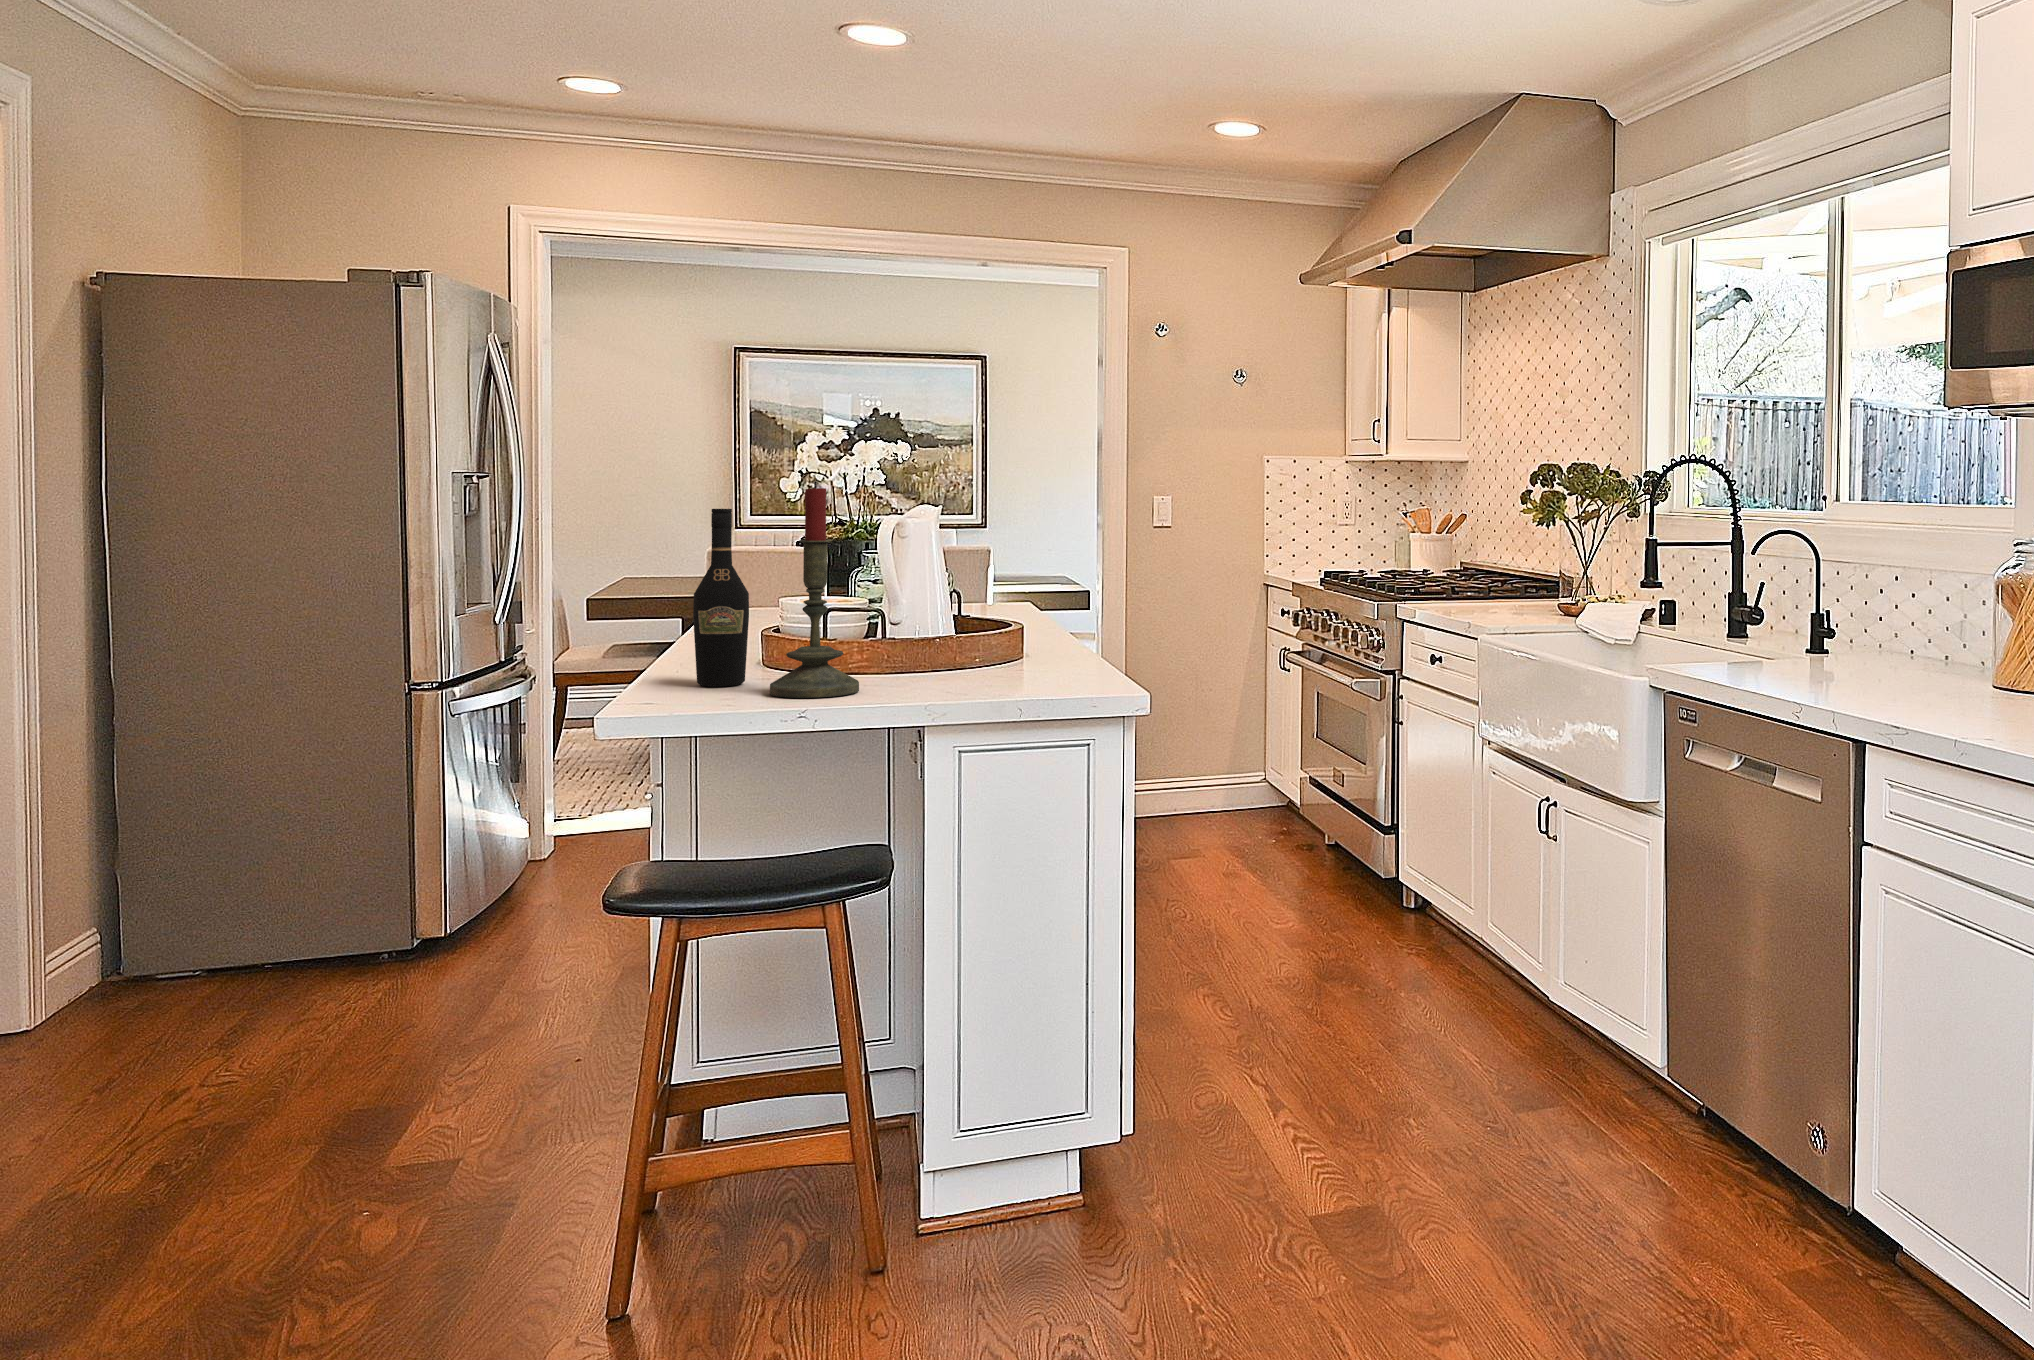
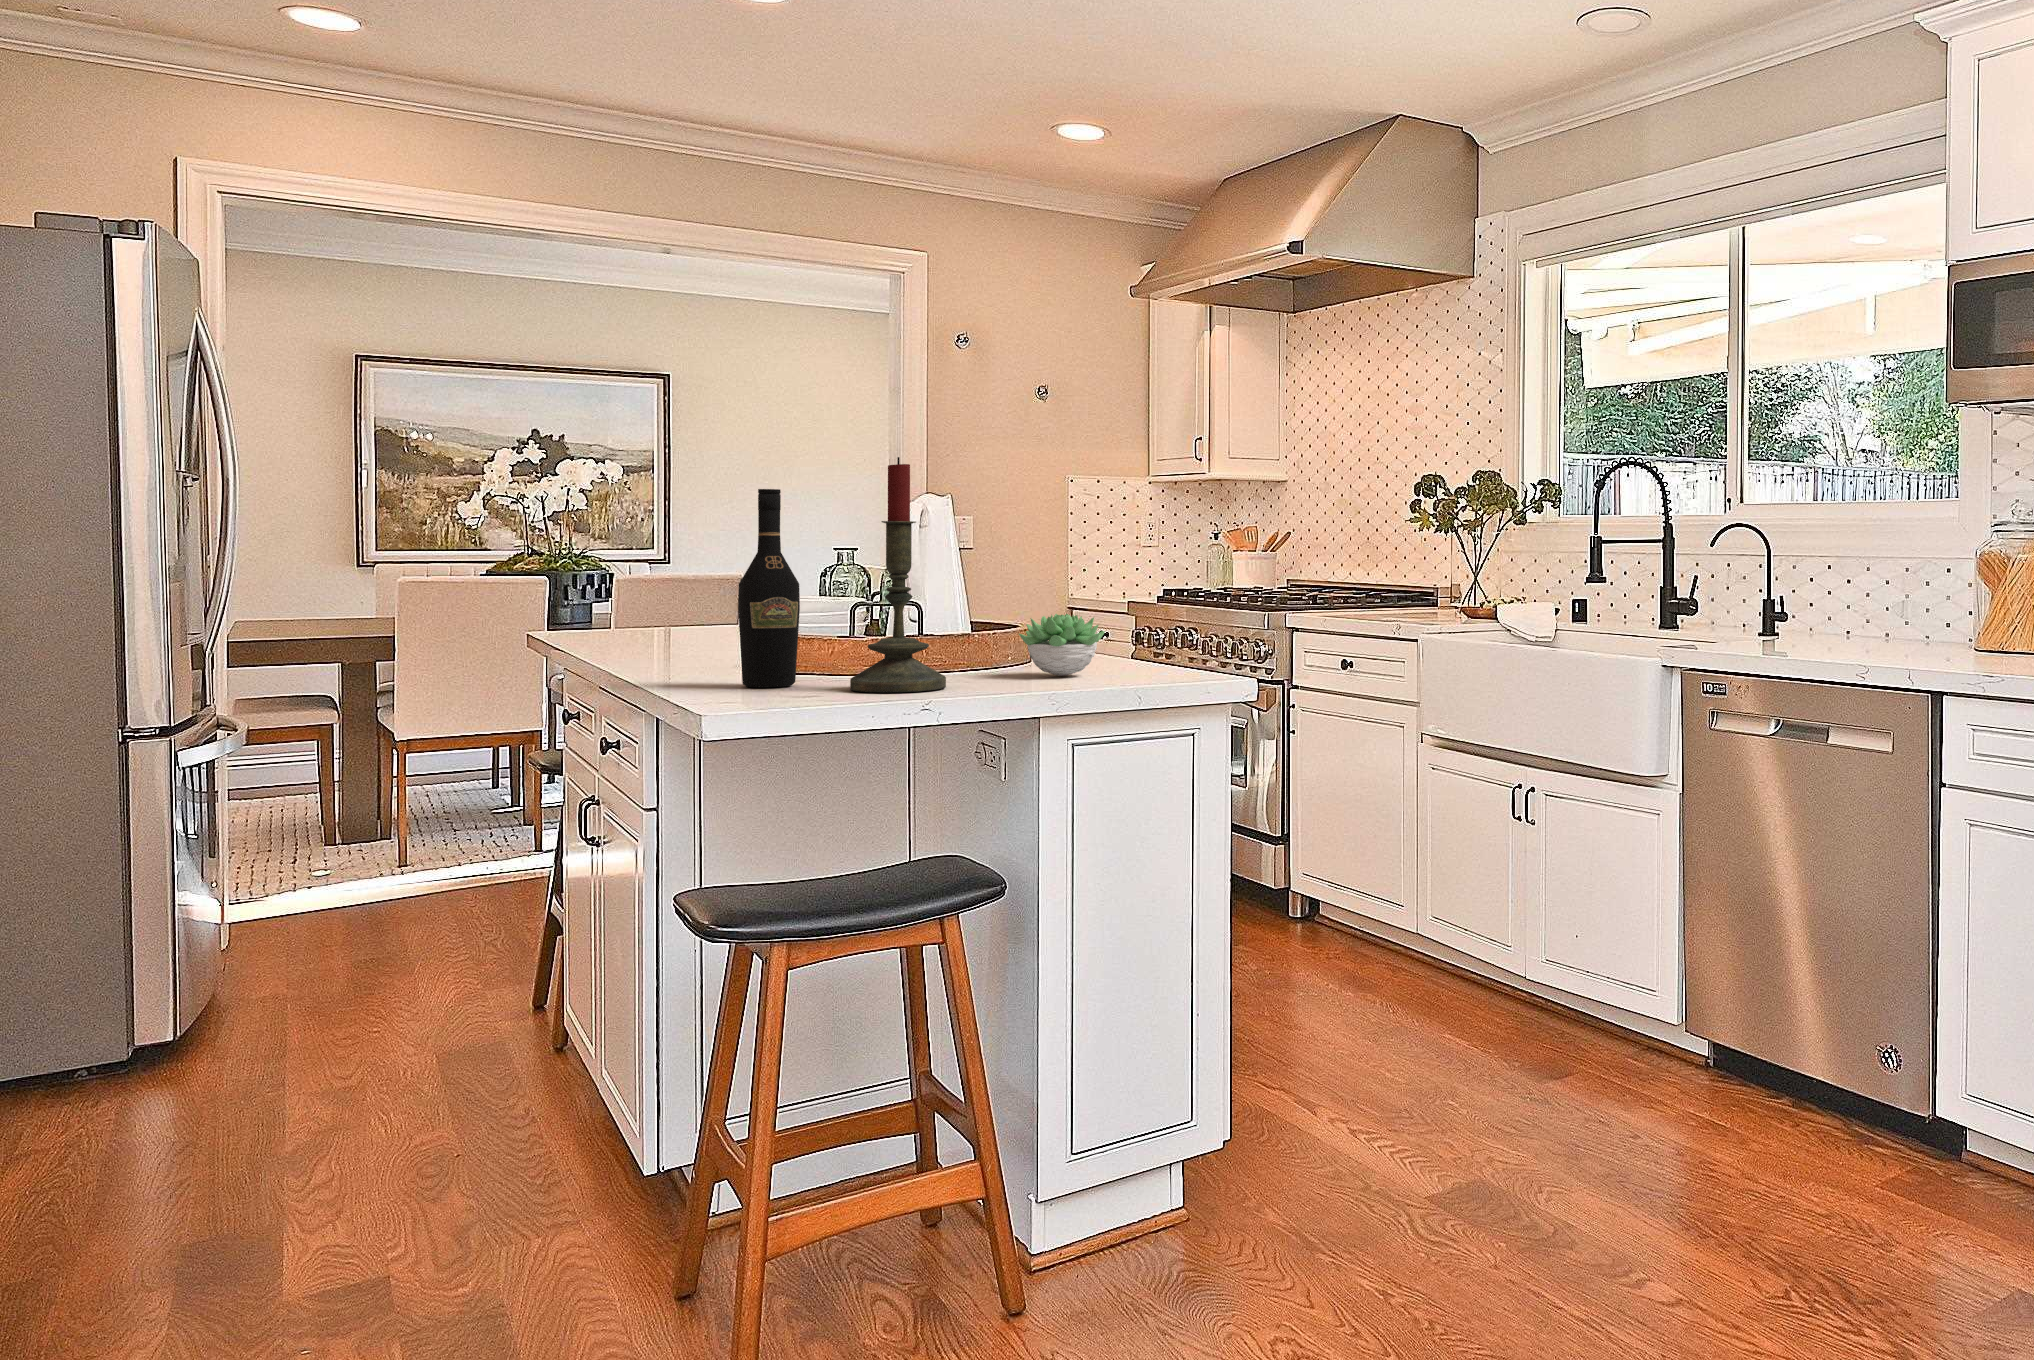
succulent plant: none [950,623,1038,681] -> present [1019,614,1105,675]

